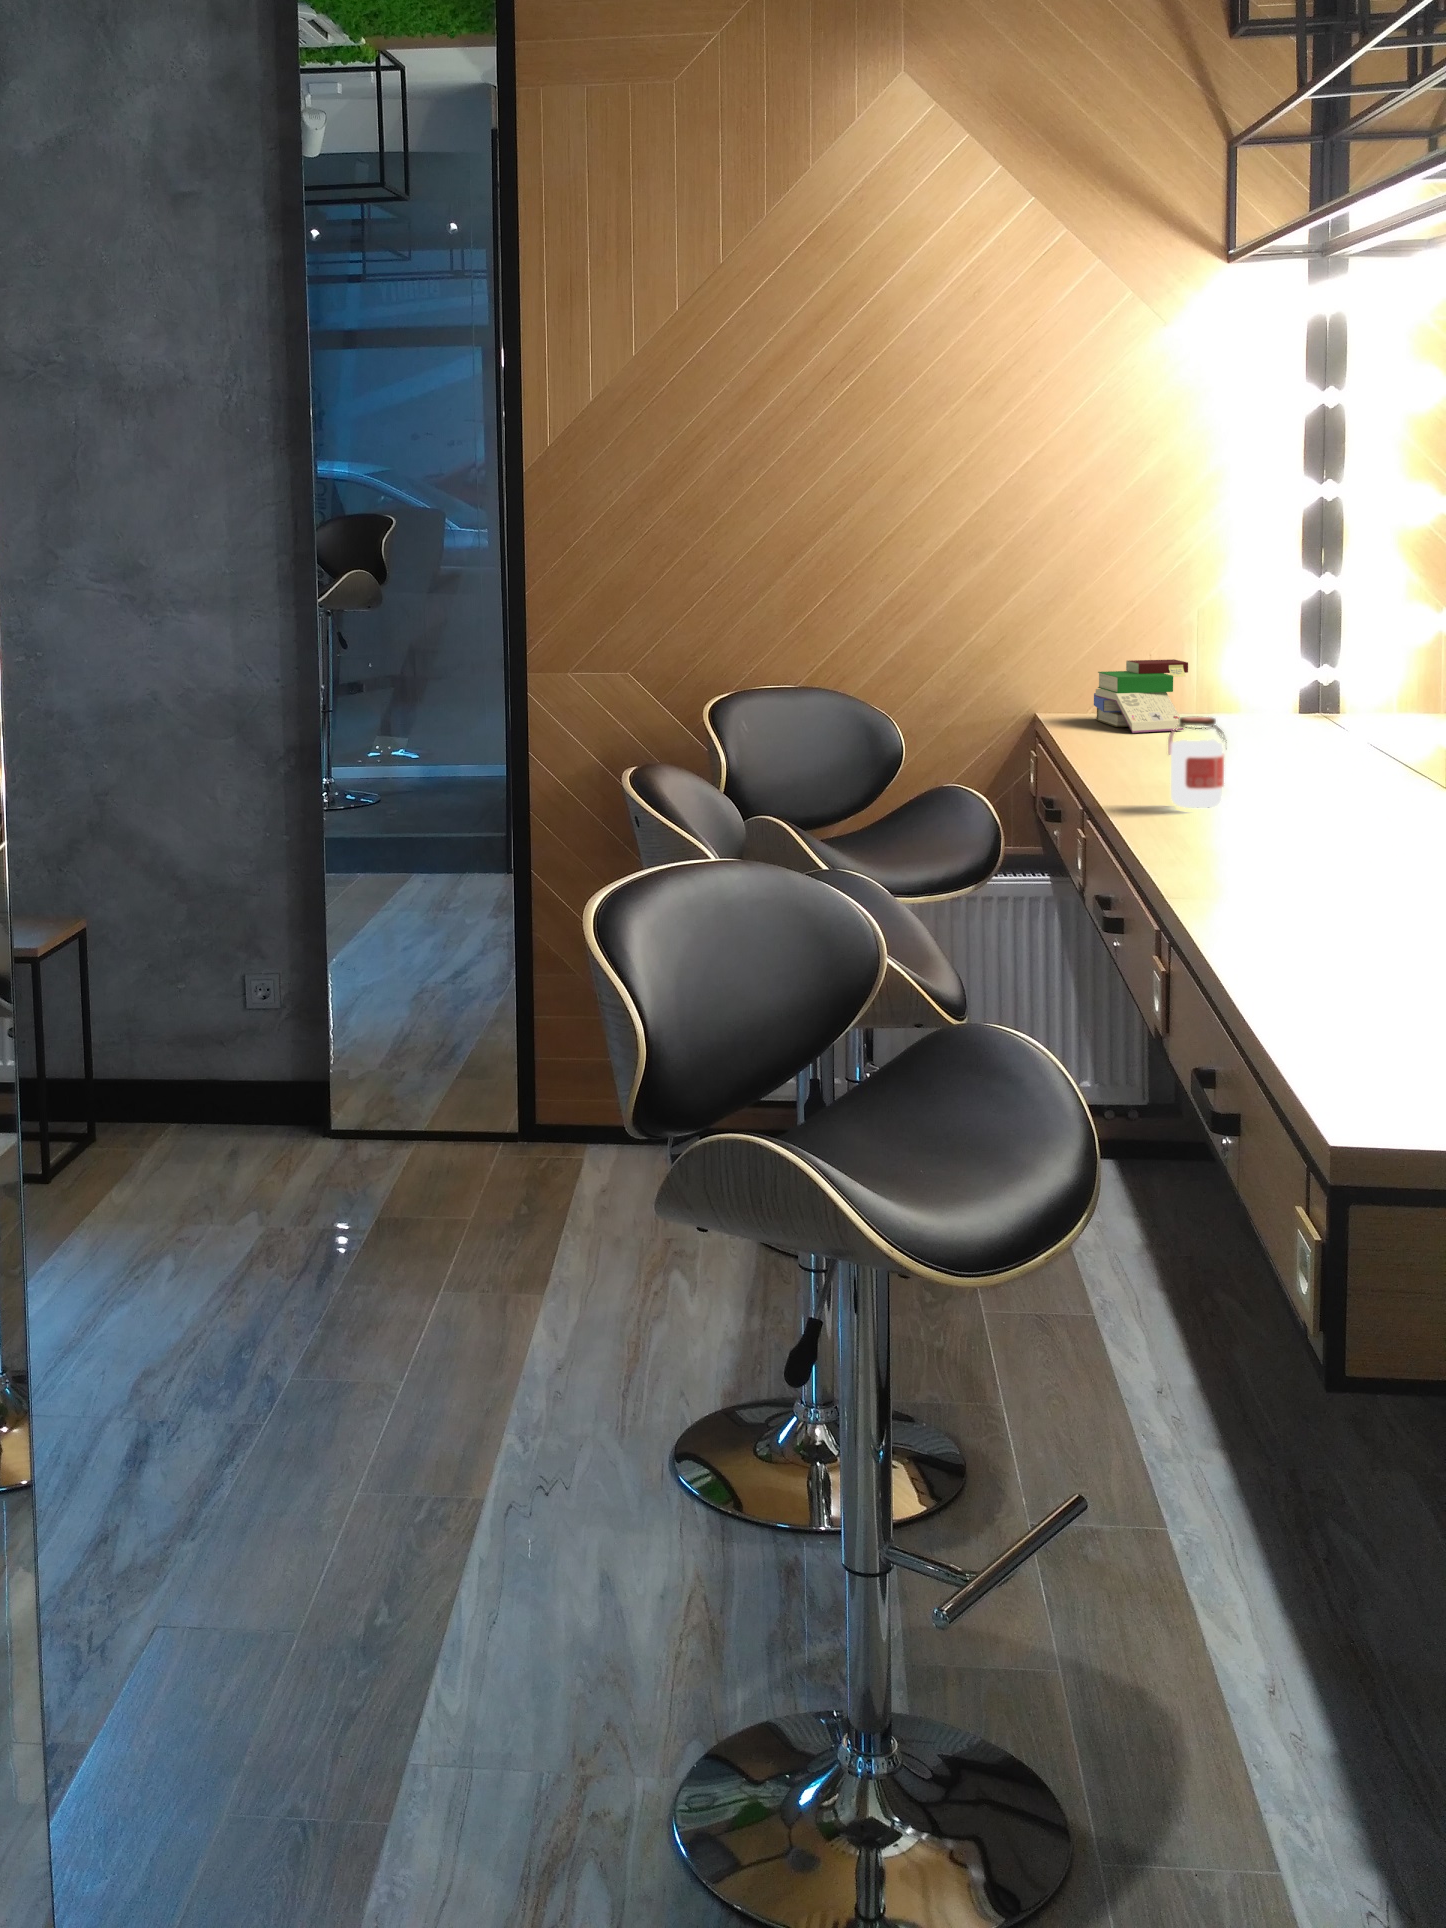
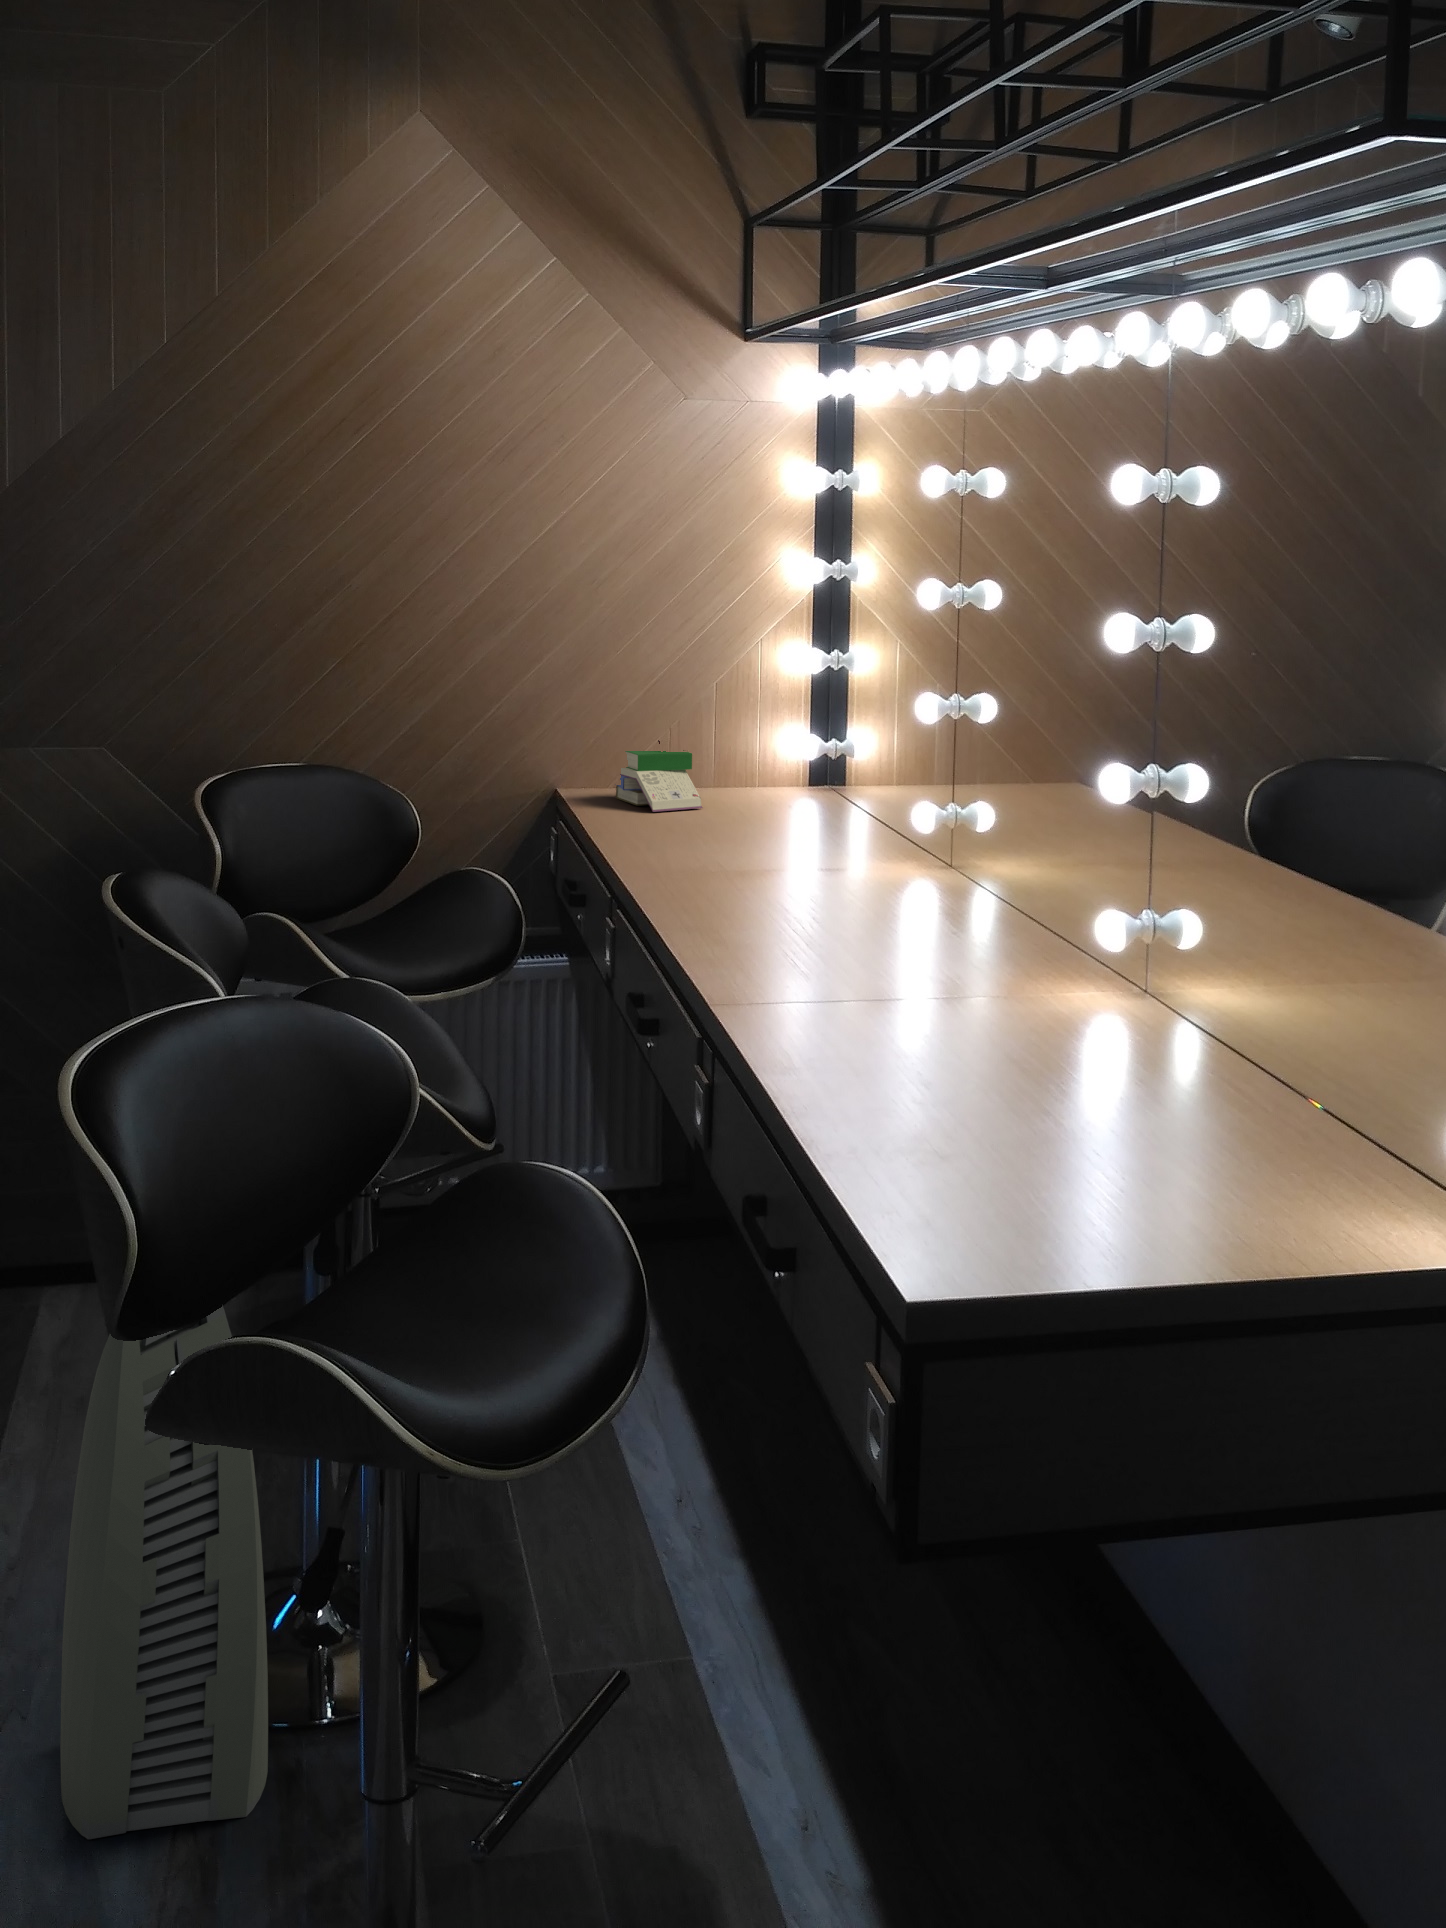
jar: present [1168,716,1224,809] -> none [697,803,754,899]
air purifier: none [598,1118,766,1586] -> present [60,1306,268,1839]

